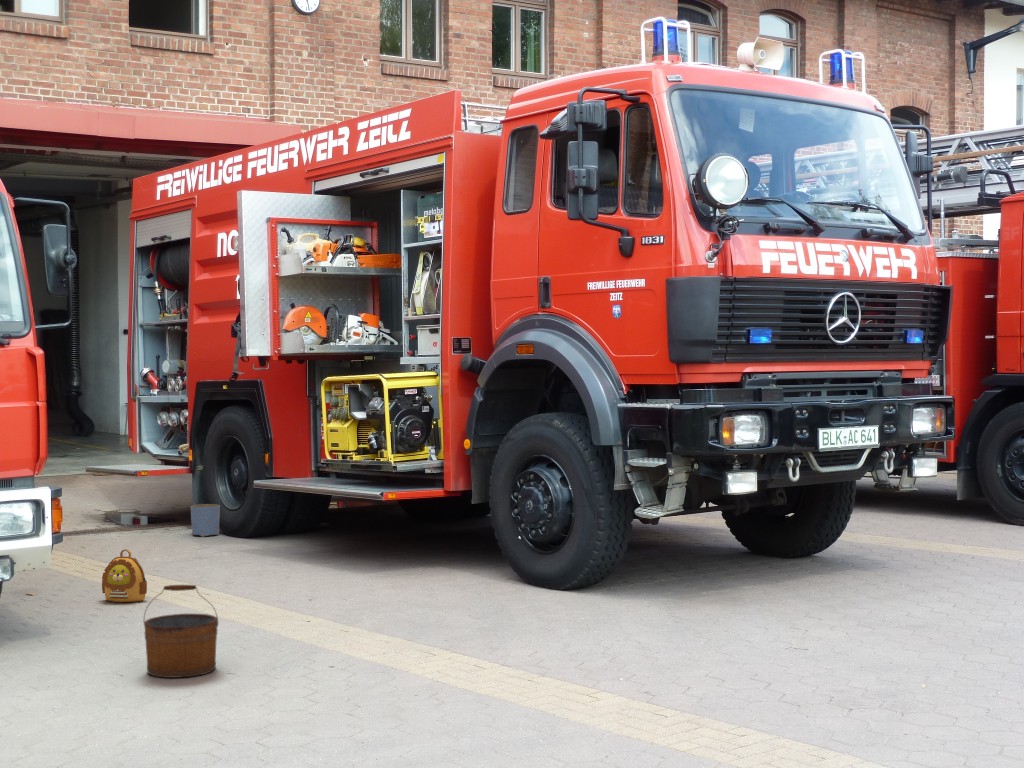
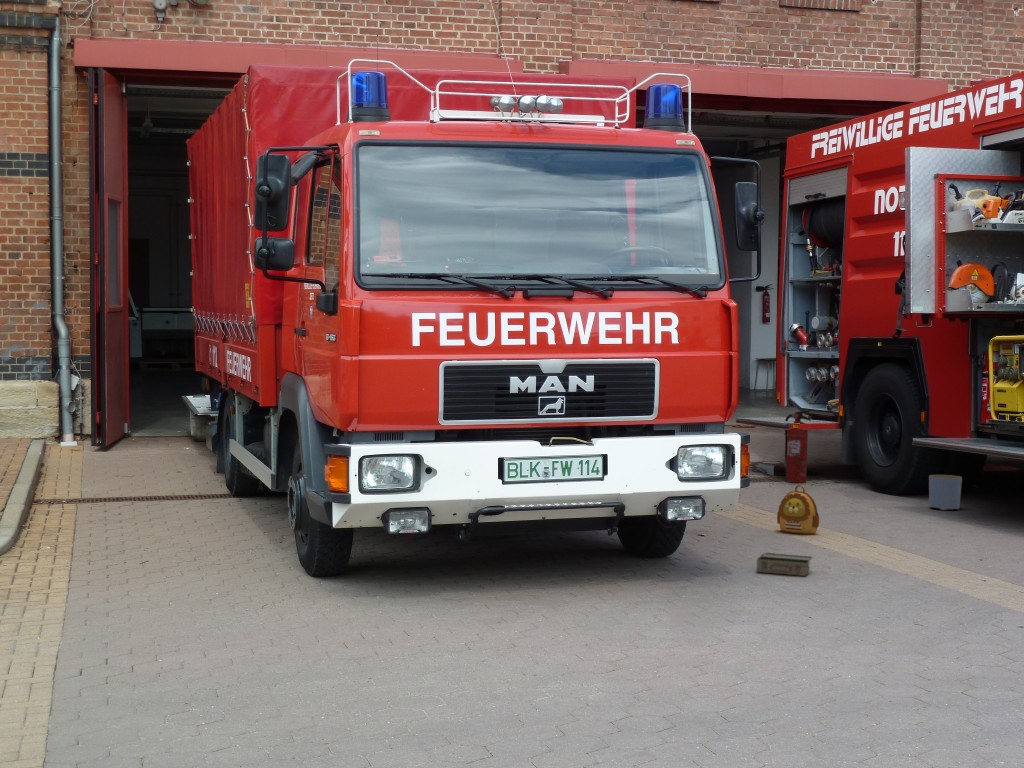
fire extinguisher: none [132,460,159,536] -> present [784,411,811,483]
planter: present [191,504,220,537] -> present [929,475,962,510]
bucket: present [144,585,218,678] -> none [840,511,910,595]
toolbox: none [56,637,122,661] -> present [757,553,812,576]

